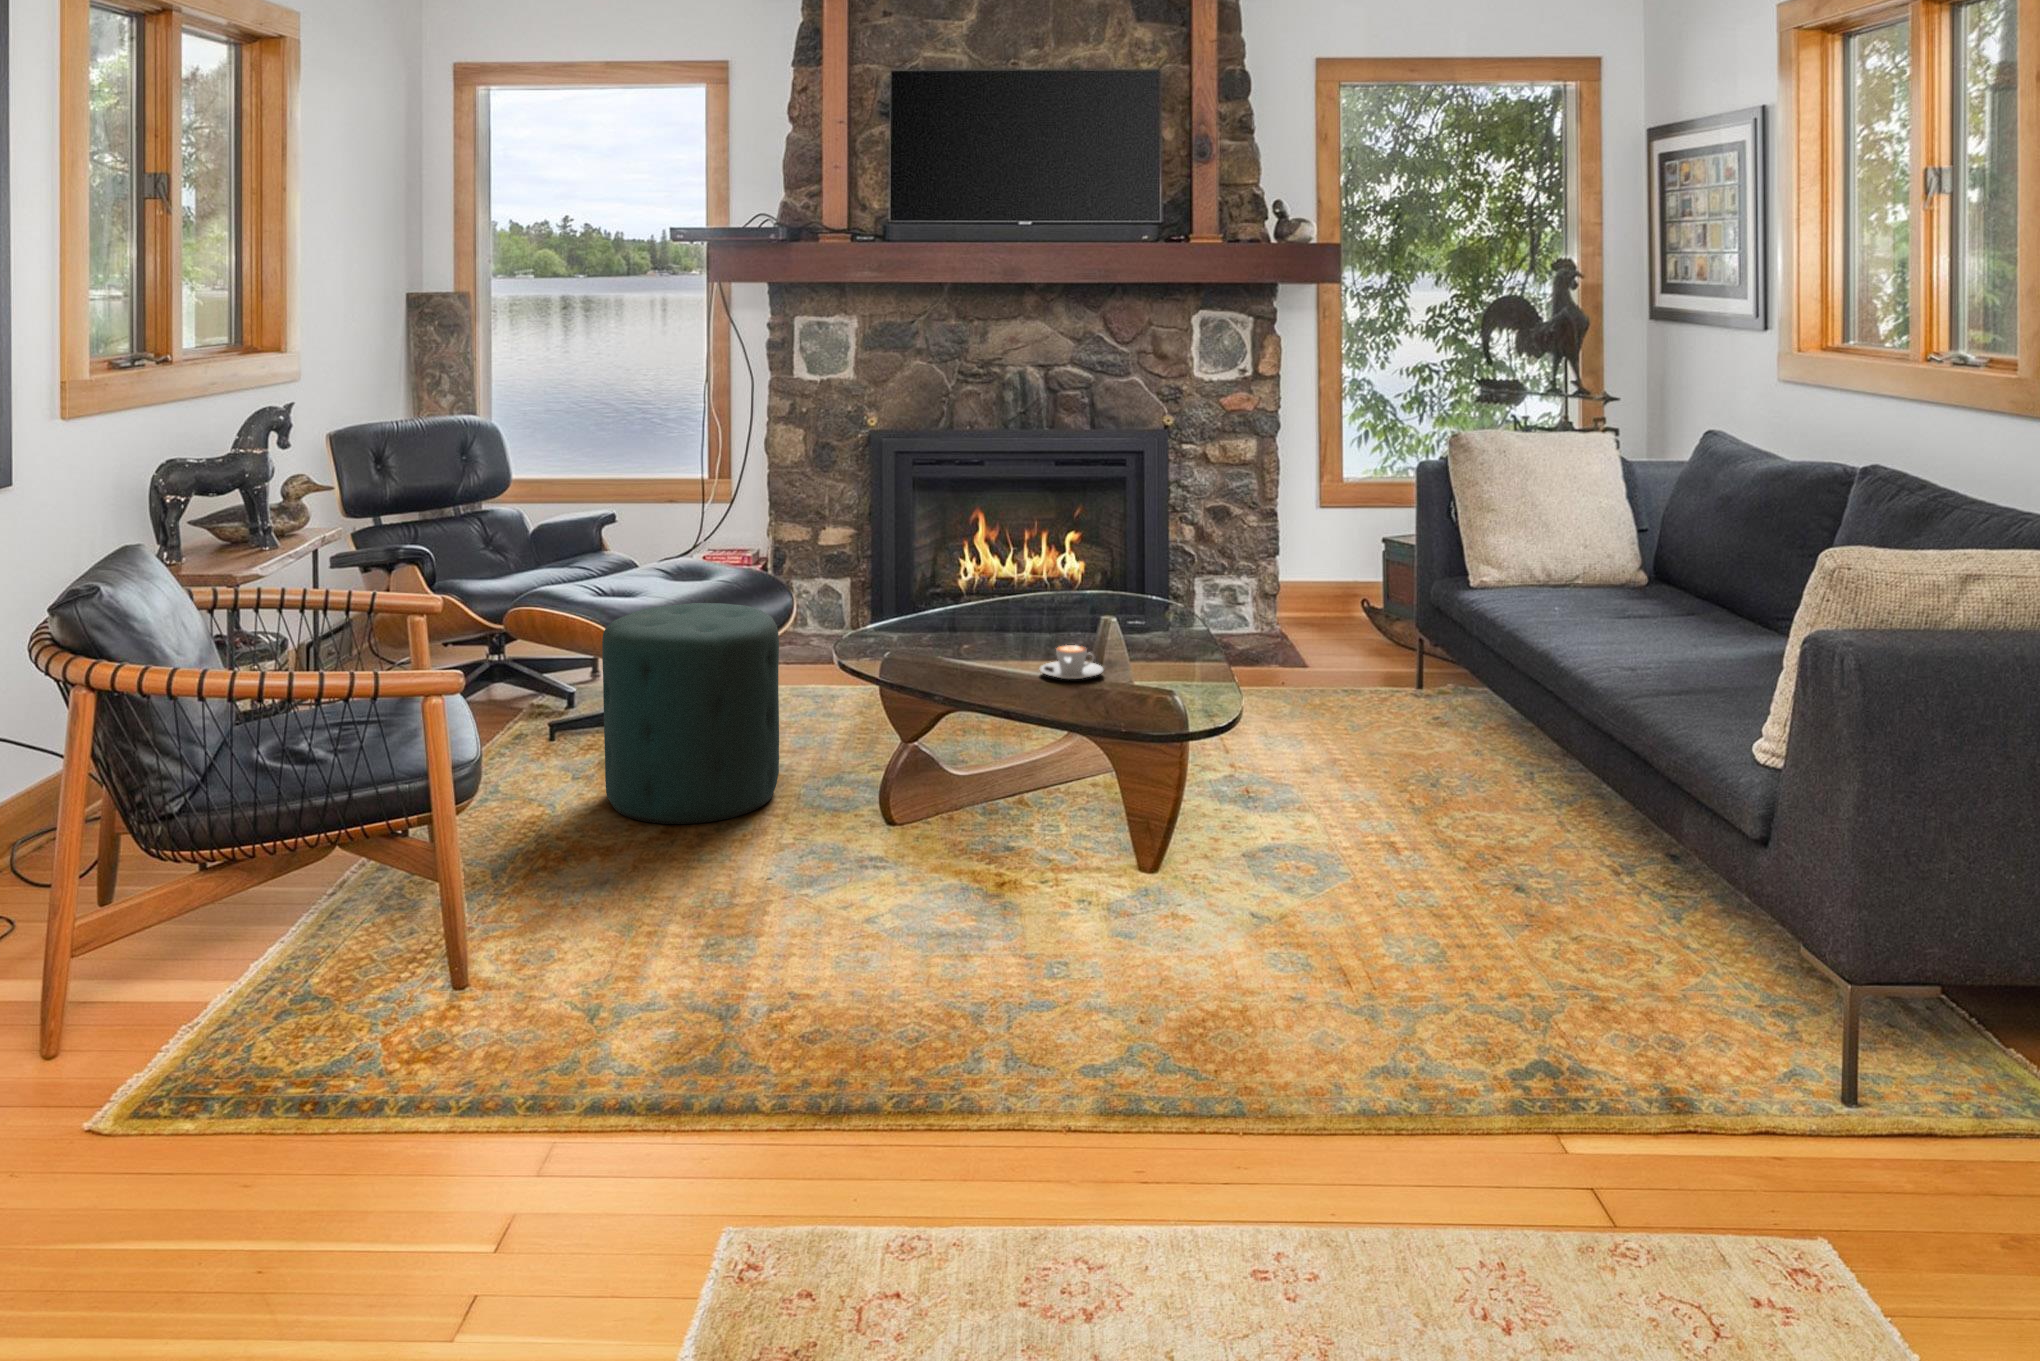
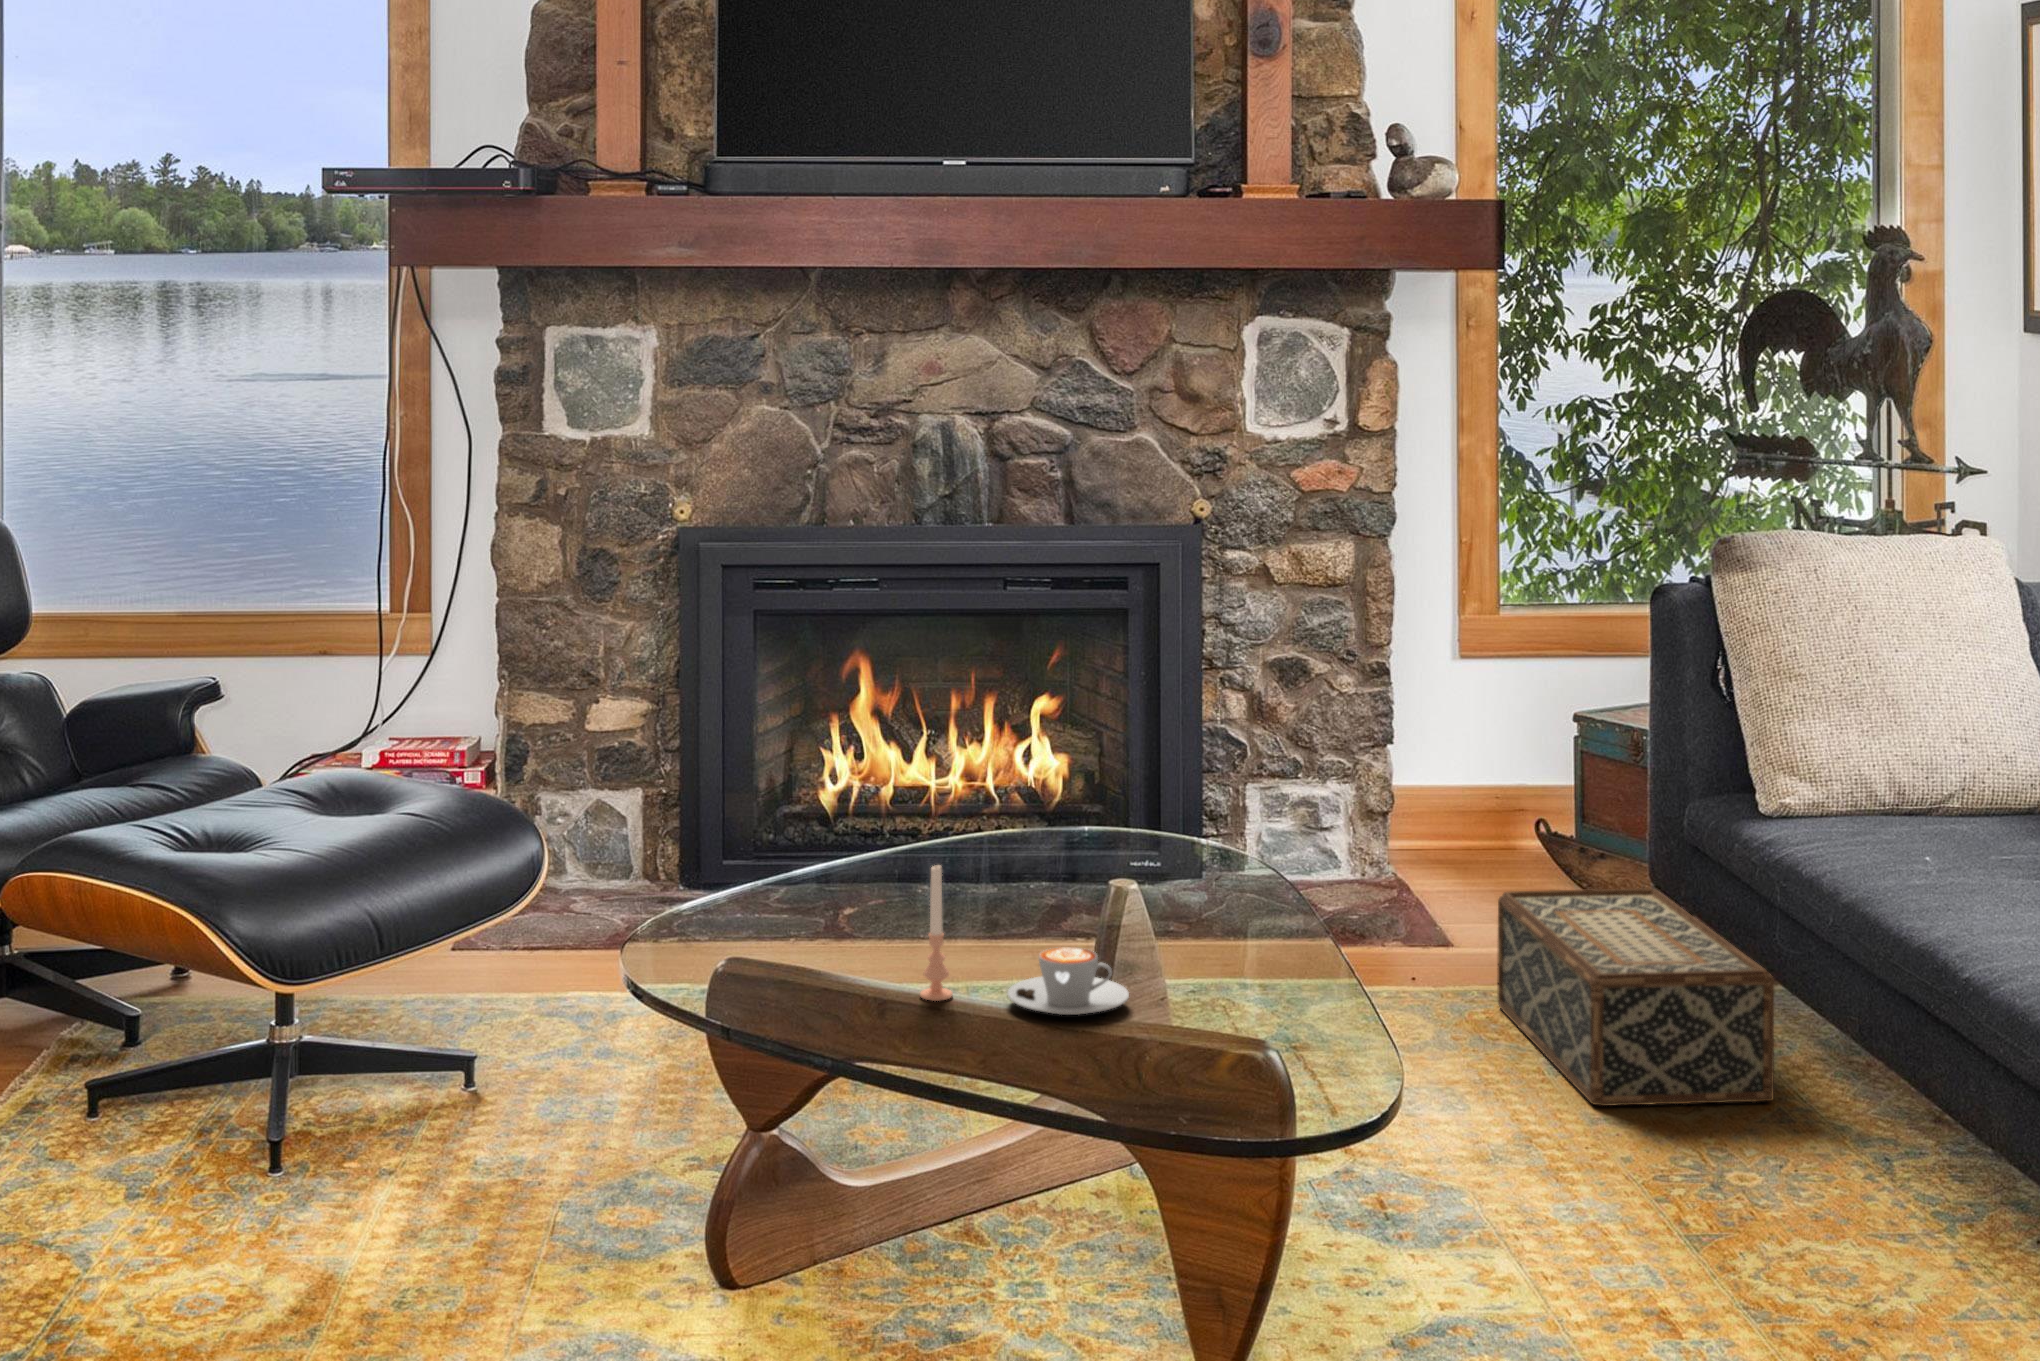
candle: none [994,601,1011,673] -> present [920,865,953,1001]
ottoman: present [602,603,779,824] -> none [173,862,510,1297]
woven basket: none [1325,631,1470,745] -> present [1498,889,1774,1106]

